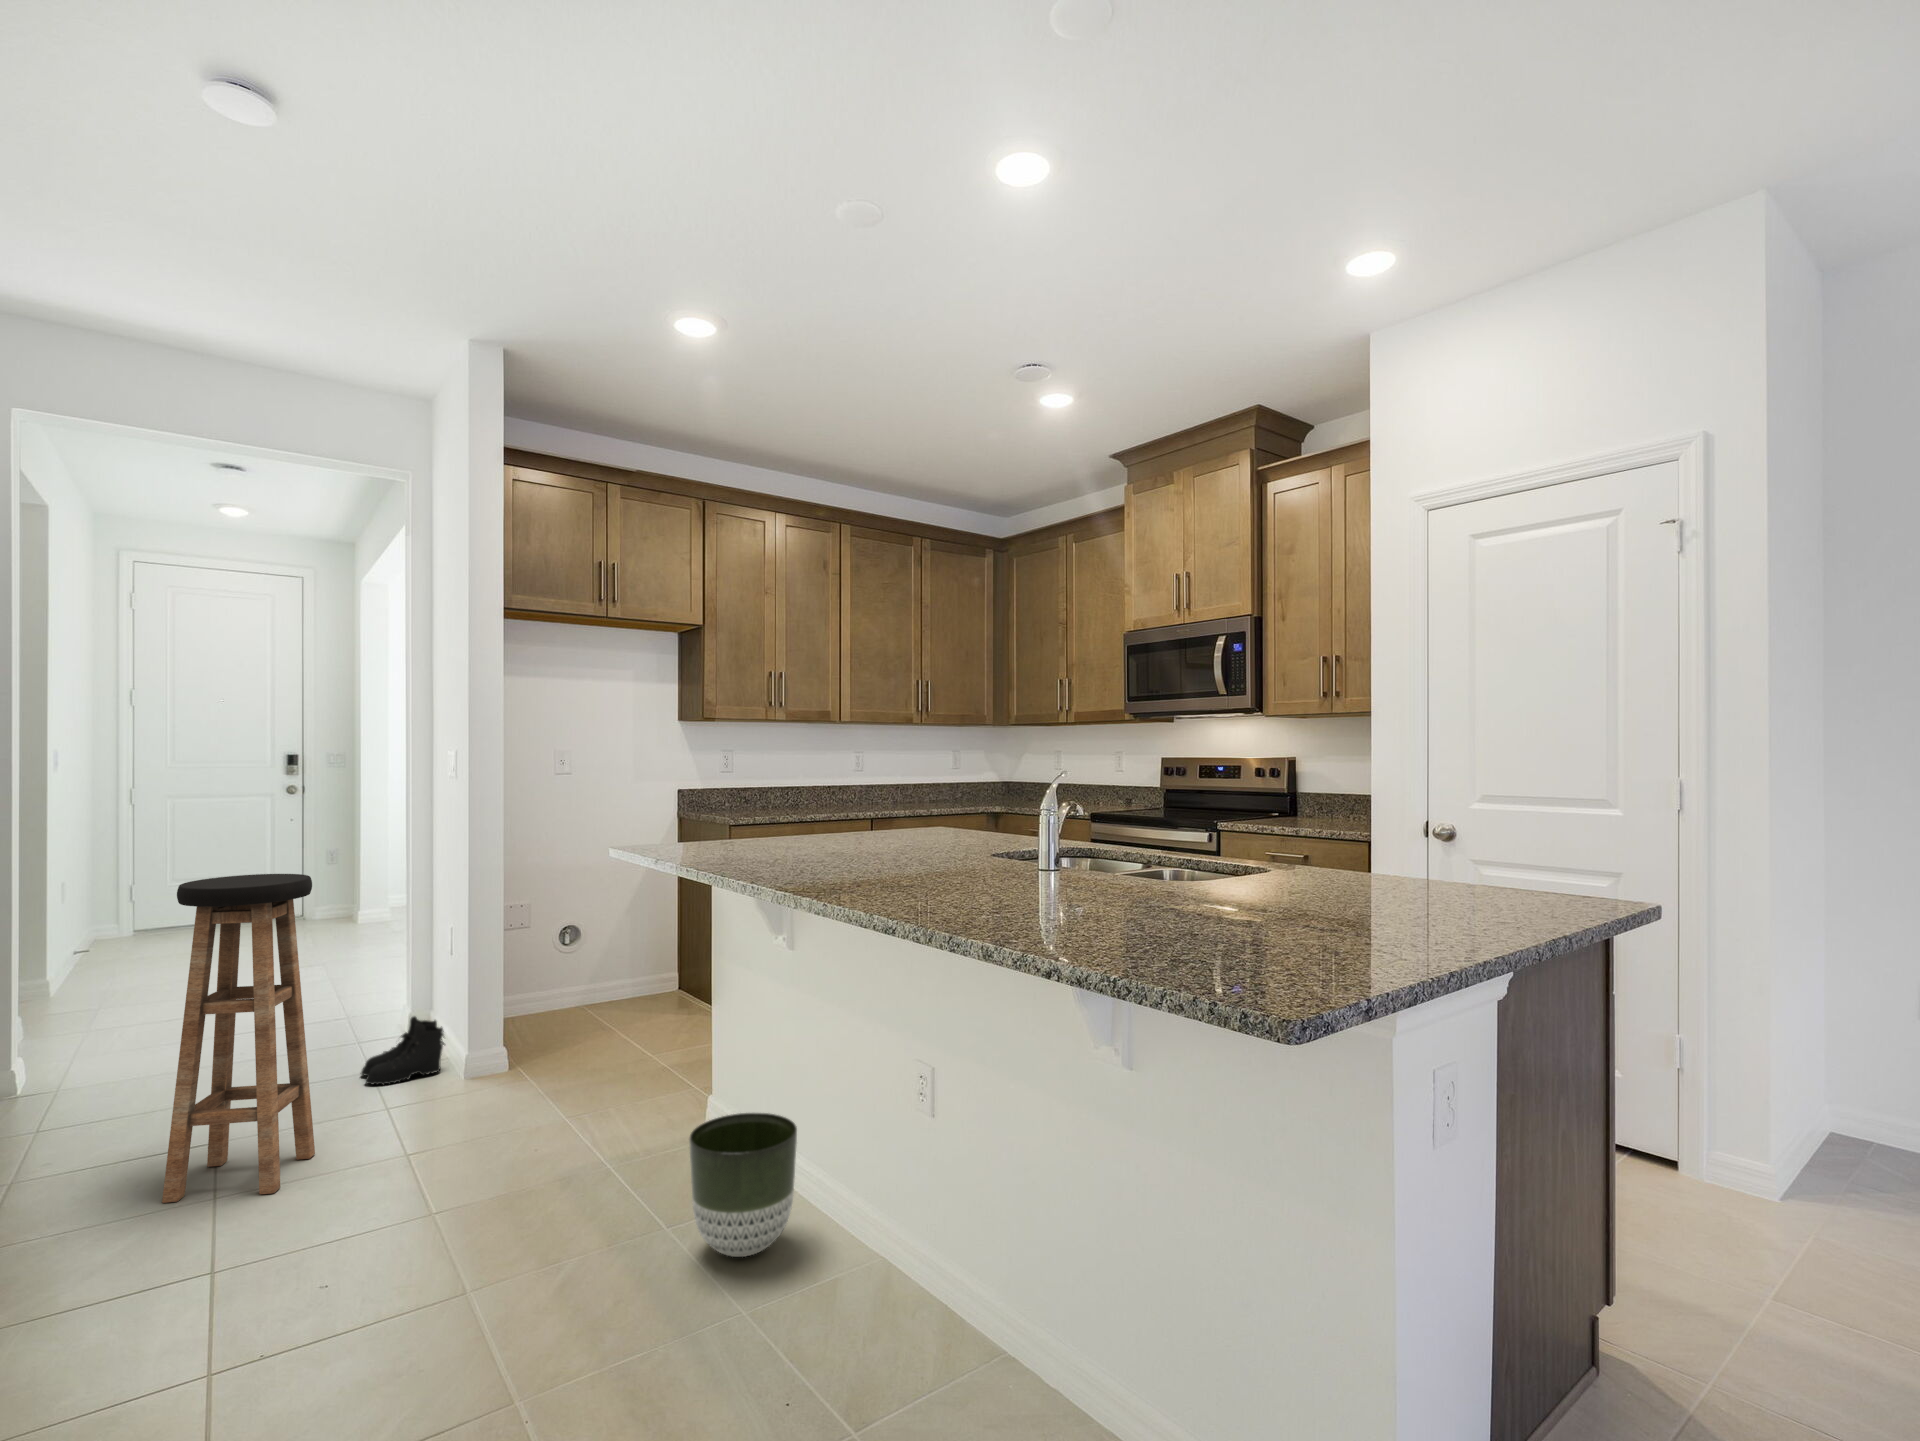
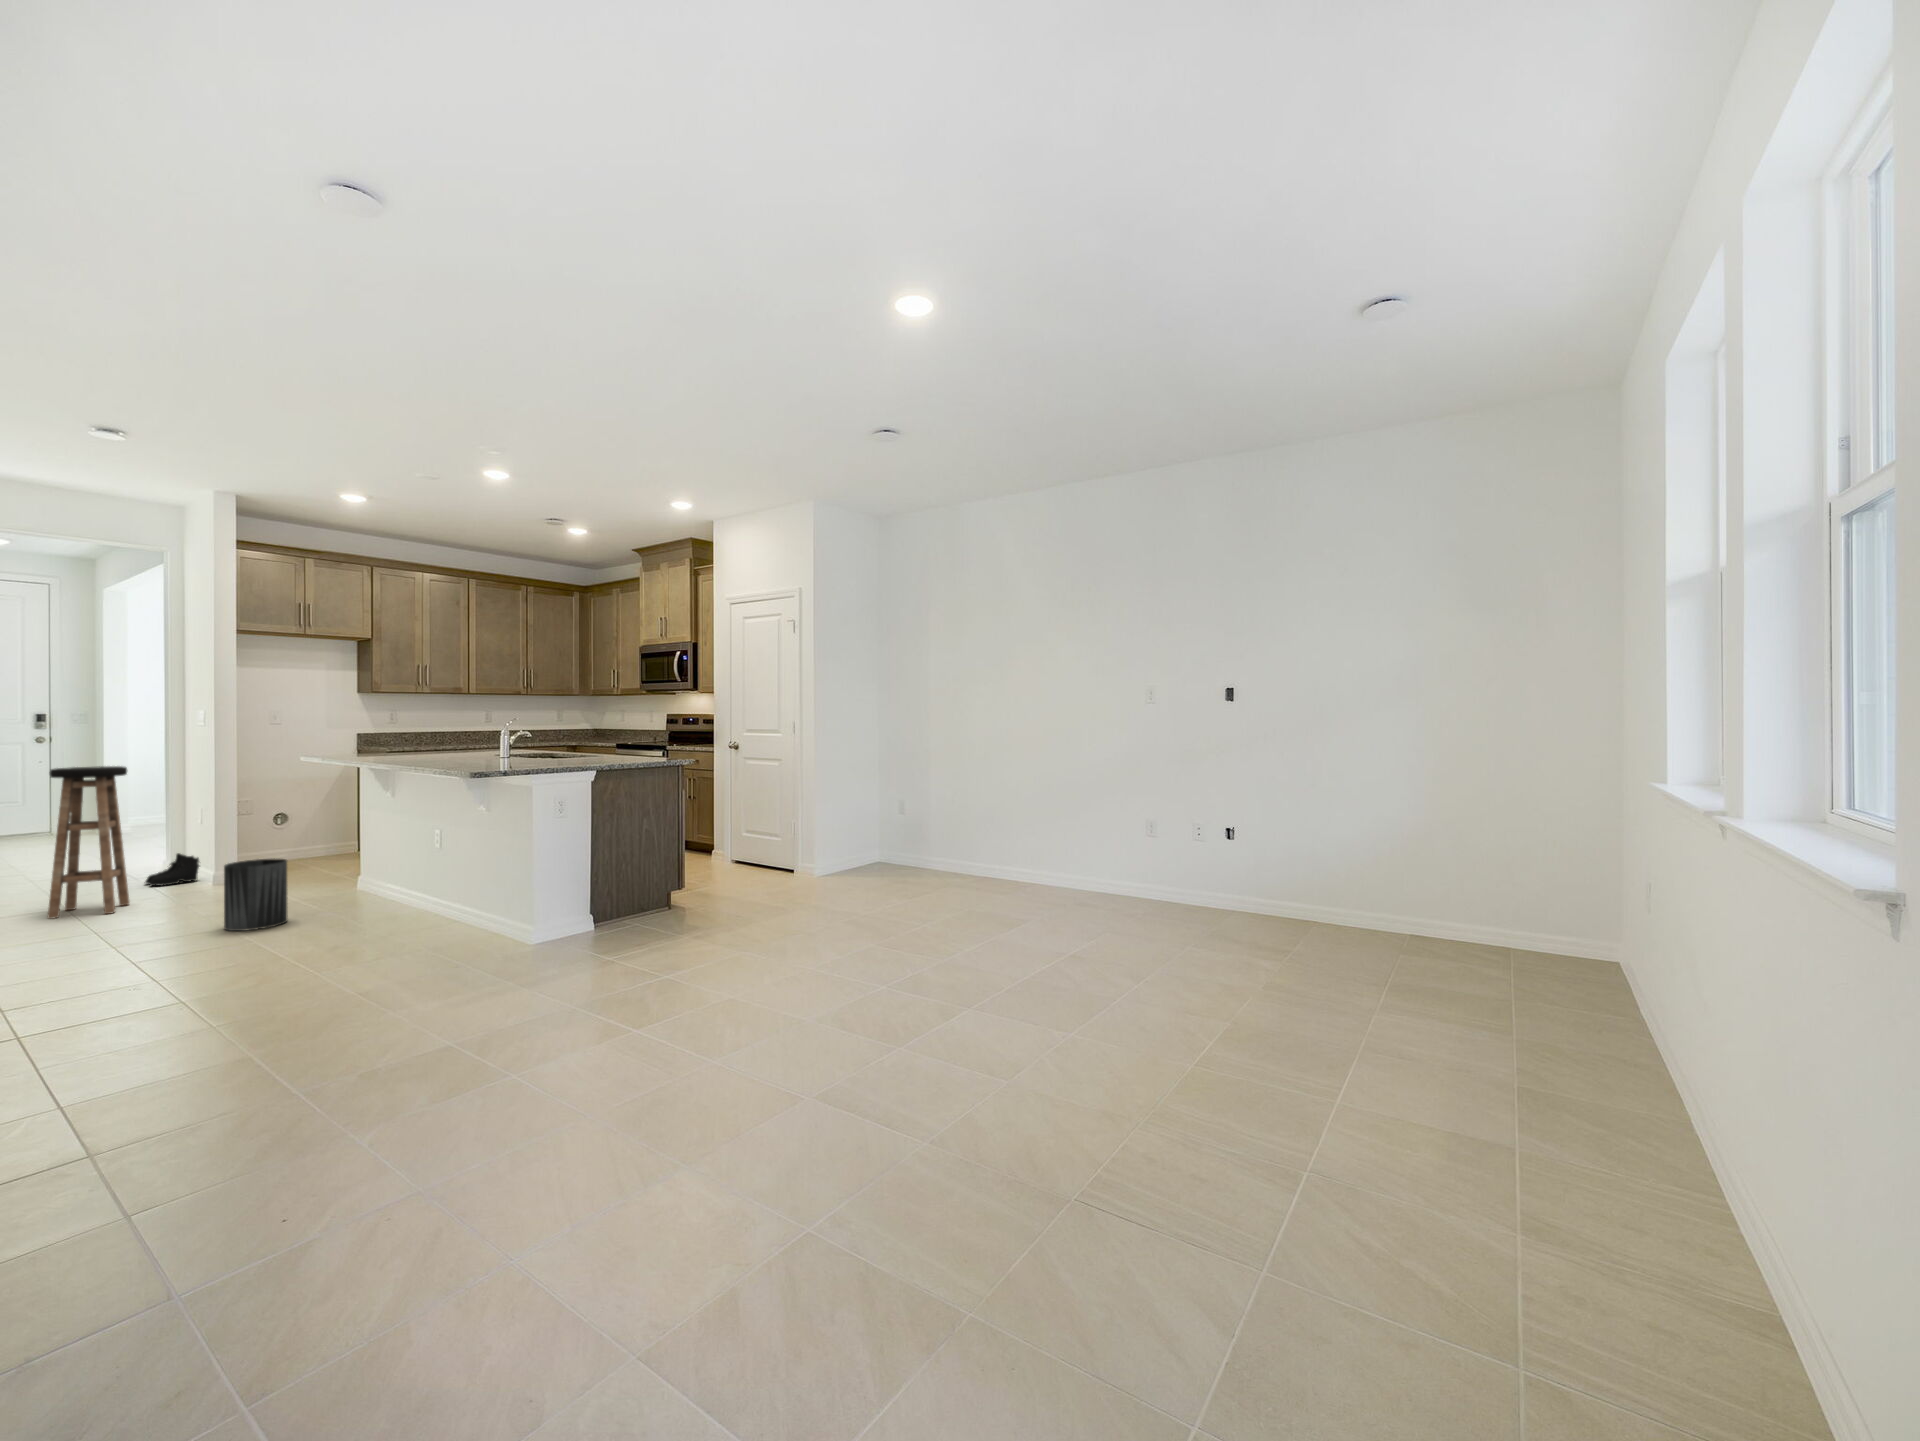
planter: present [689,1113,797,1257] -> none [339,858,392,910]
trash can: none [452,1126,586,1343] -> present [224,858,288,931]

